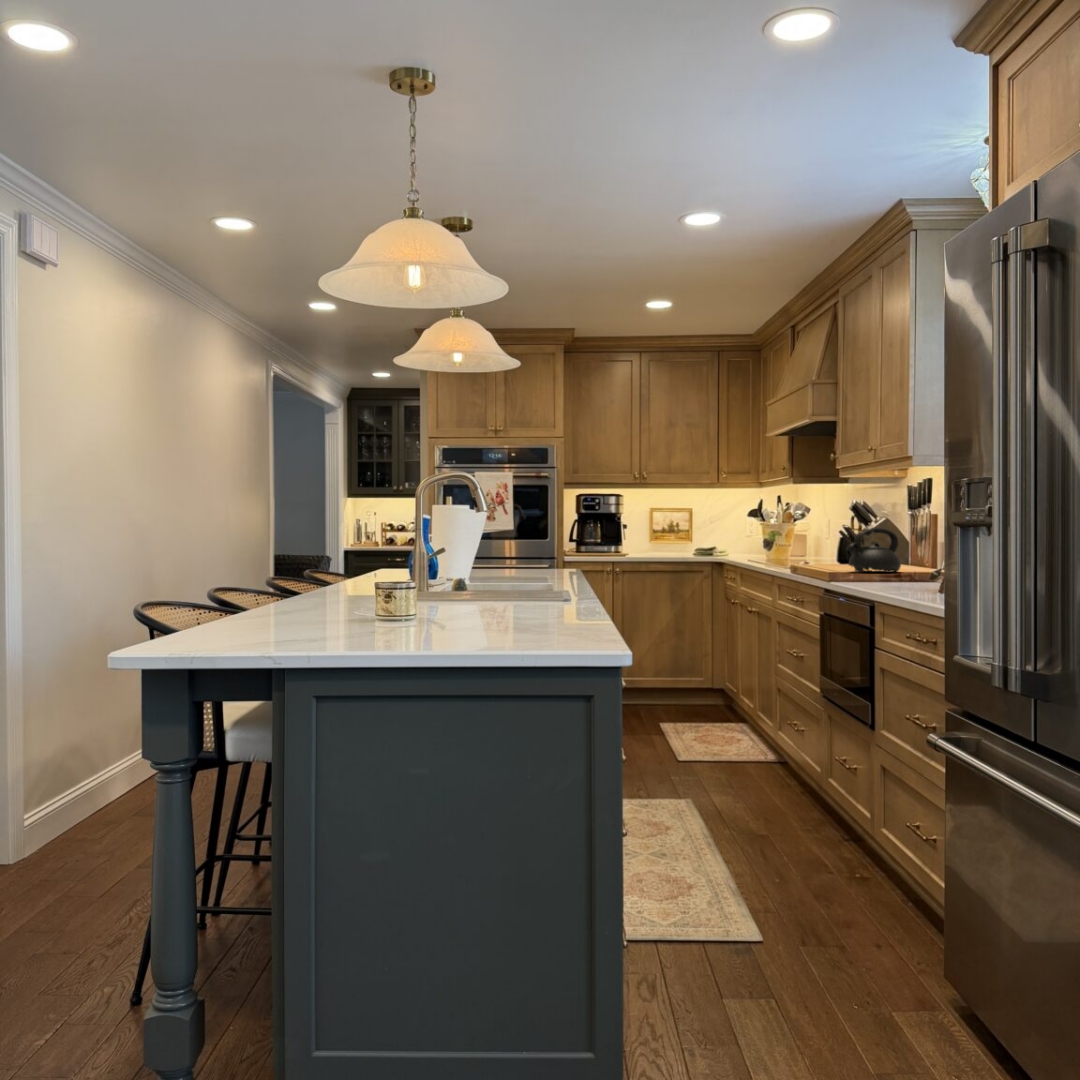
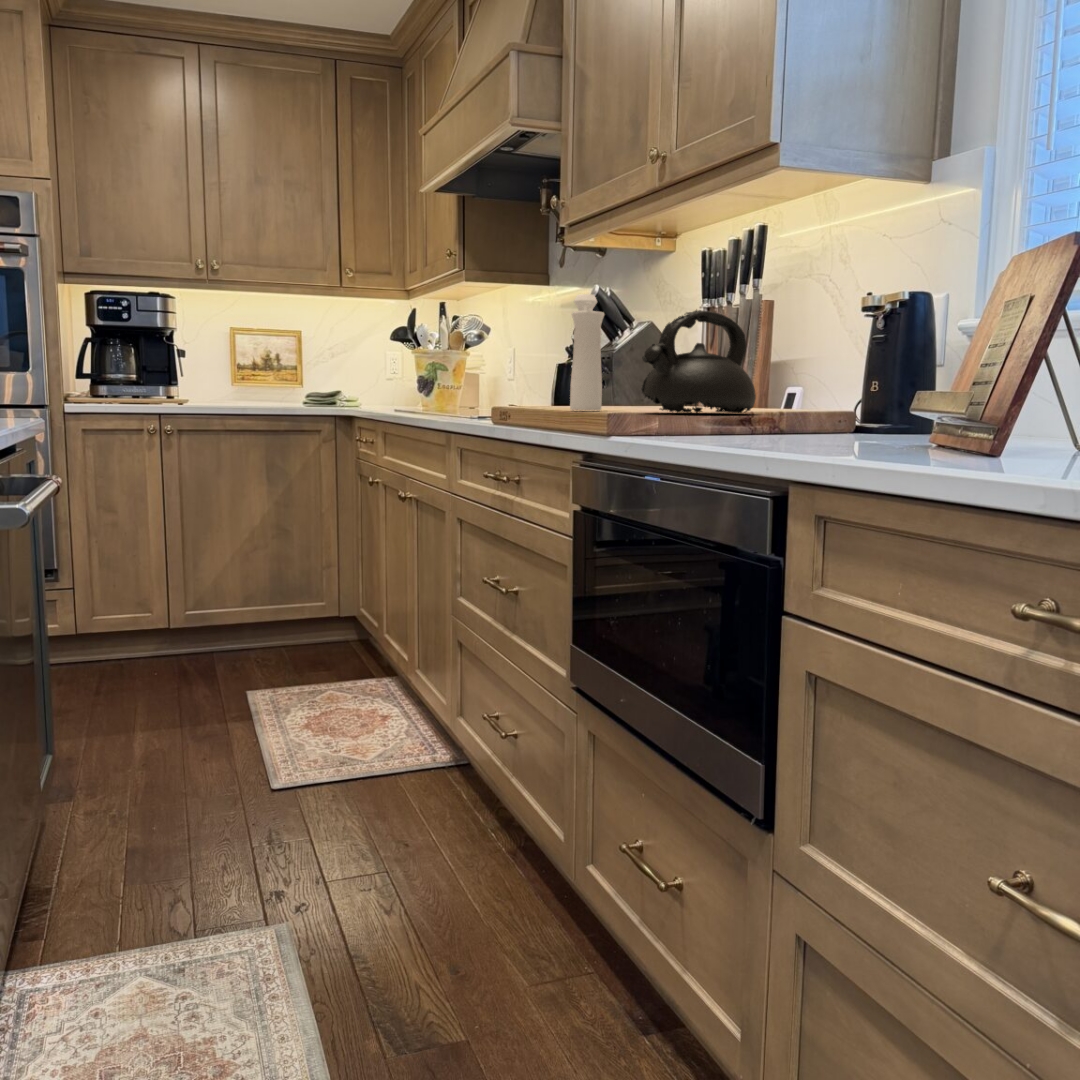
pepper mill: none [822,515,838,569] -> present [570,294,604,410]

